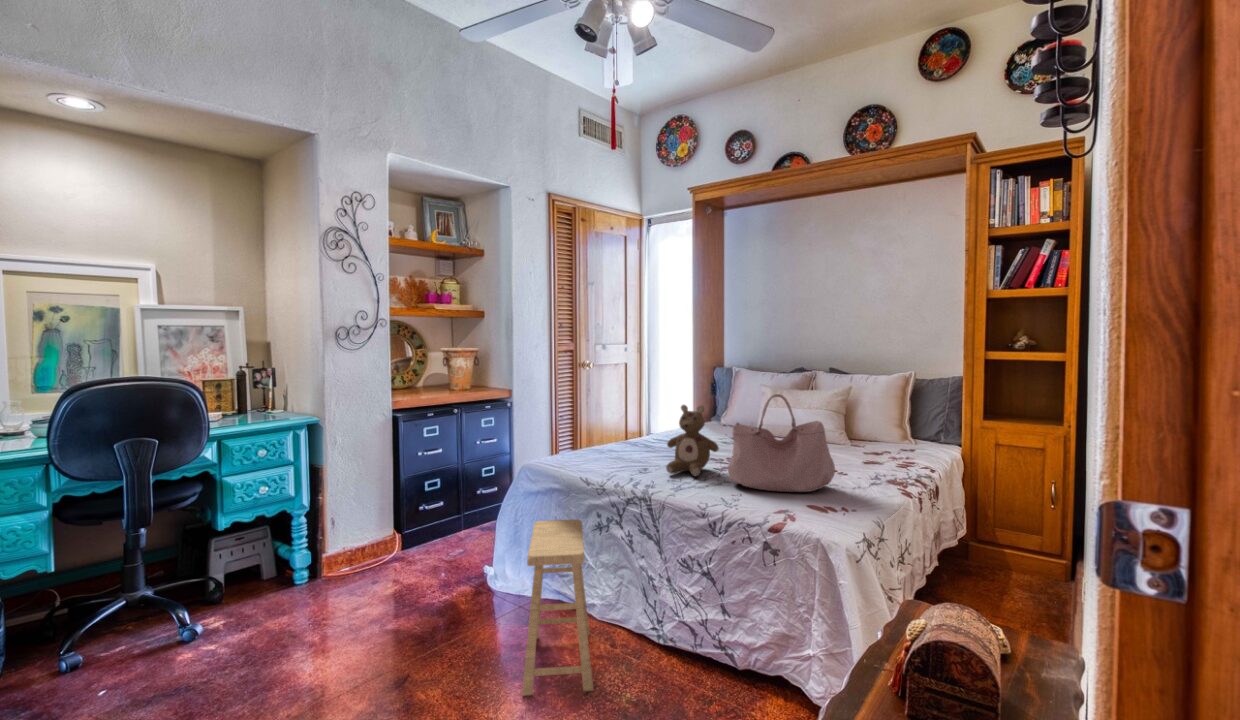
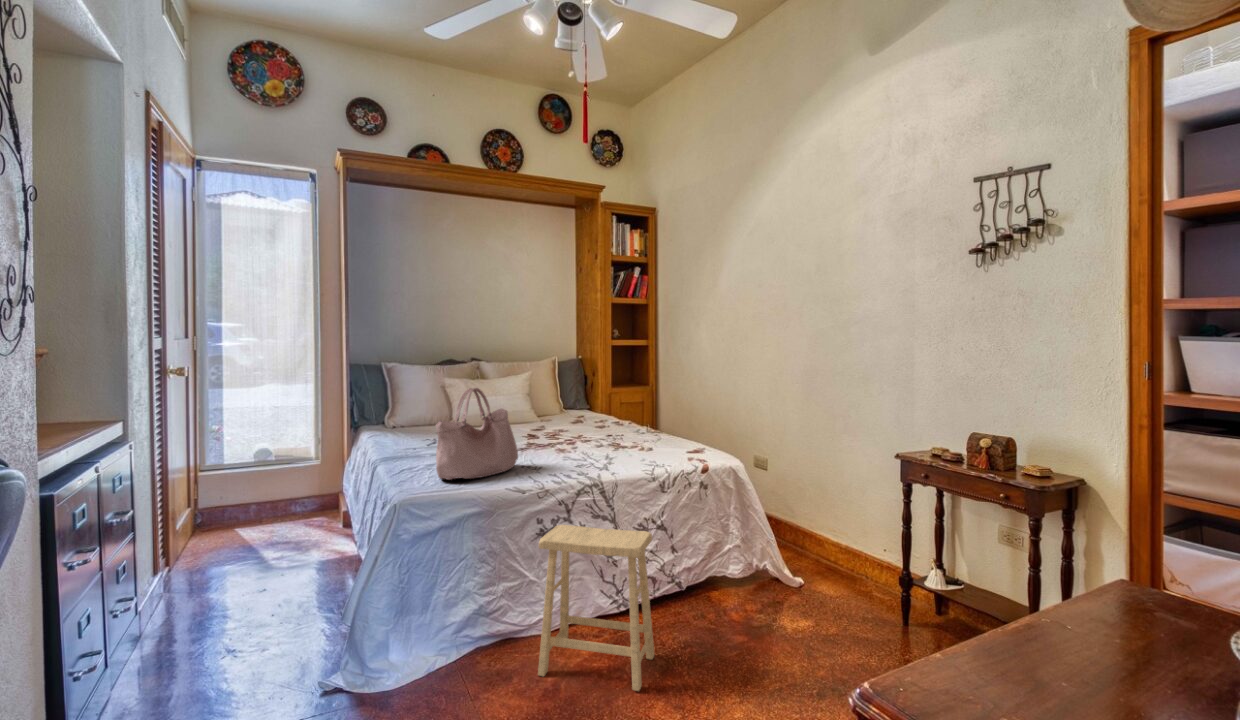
handbag: present [728,394,835,492] -> present [436,388,518,480]
stuffed bear: present [666,405,719,476] -> none [542,396,594,464]

